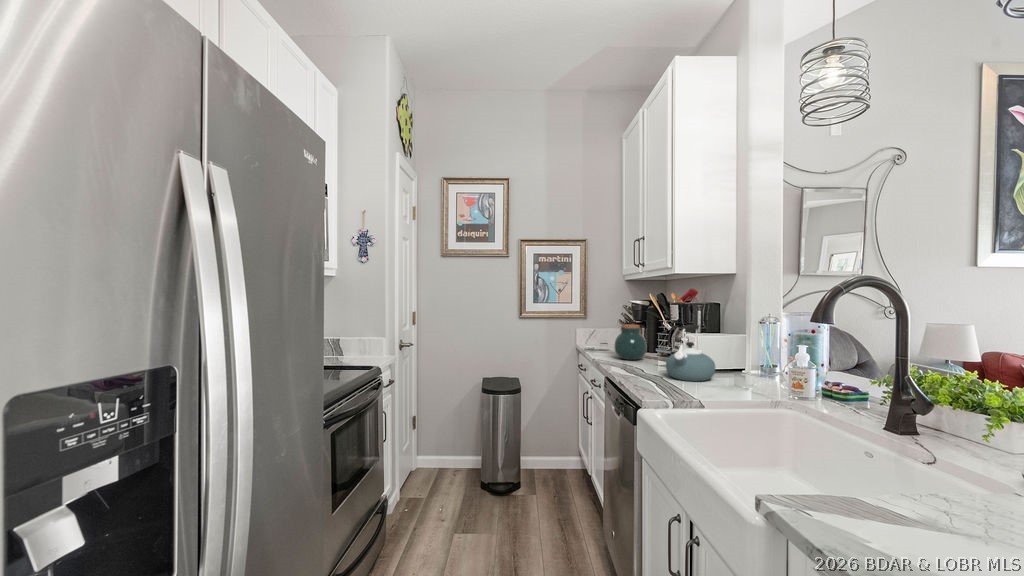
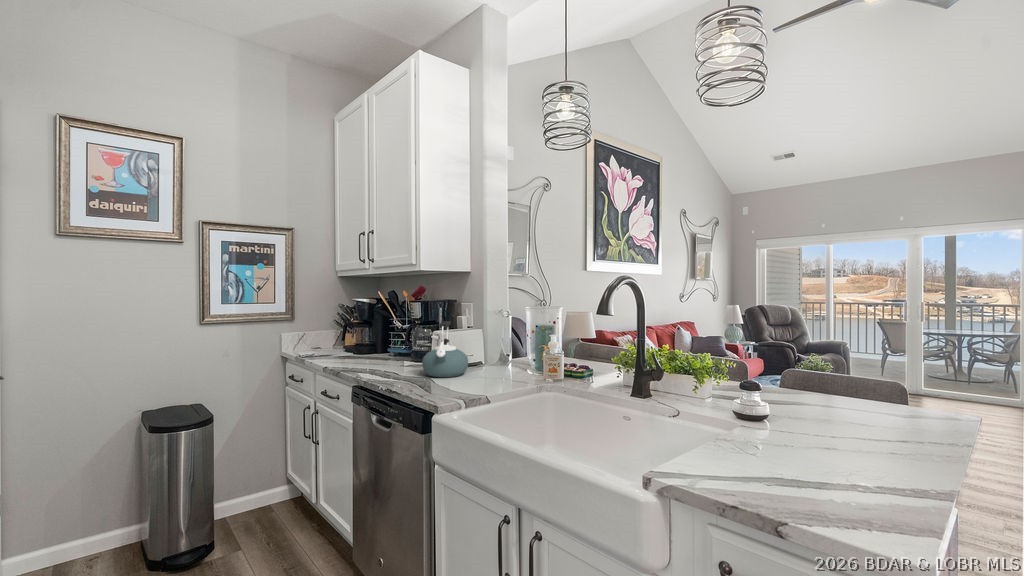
jar: present [614,324,647,360] -> none [348,325,384,364]

